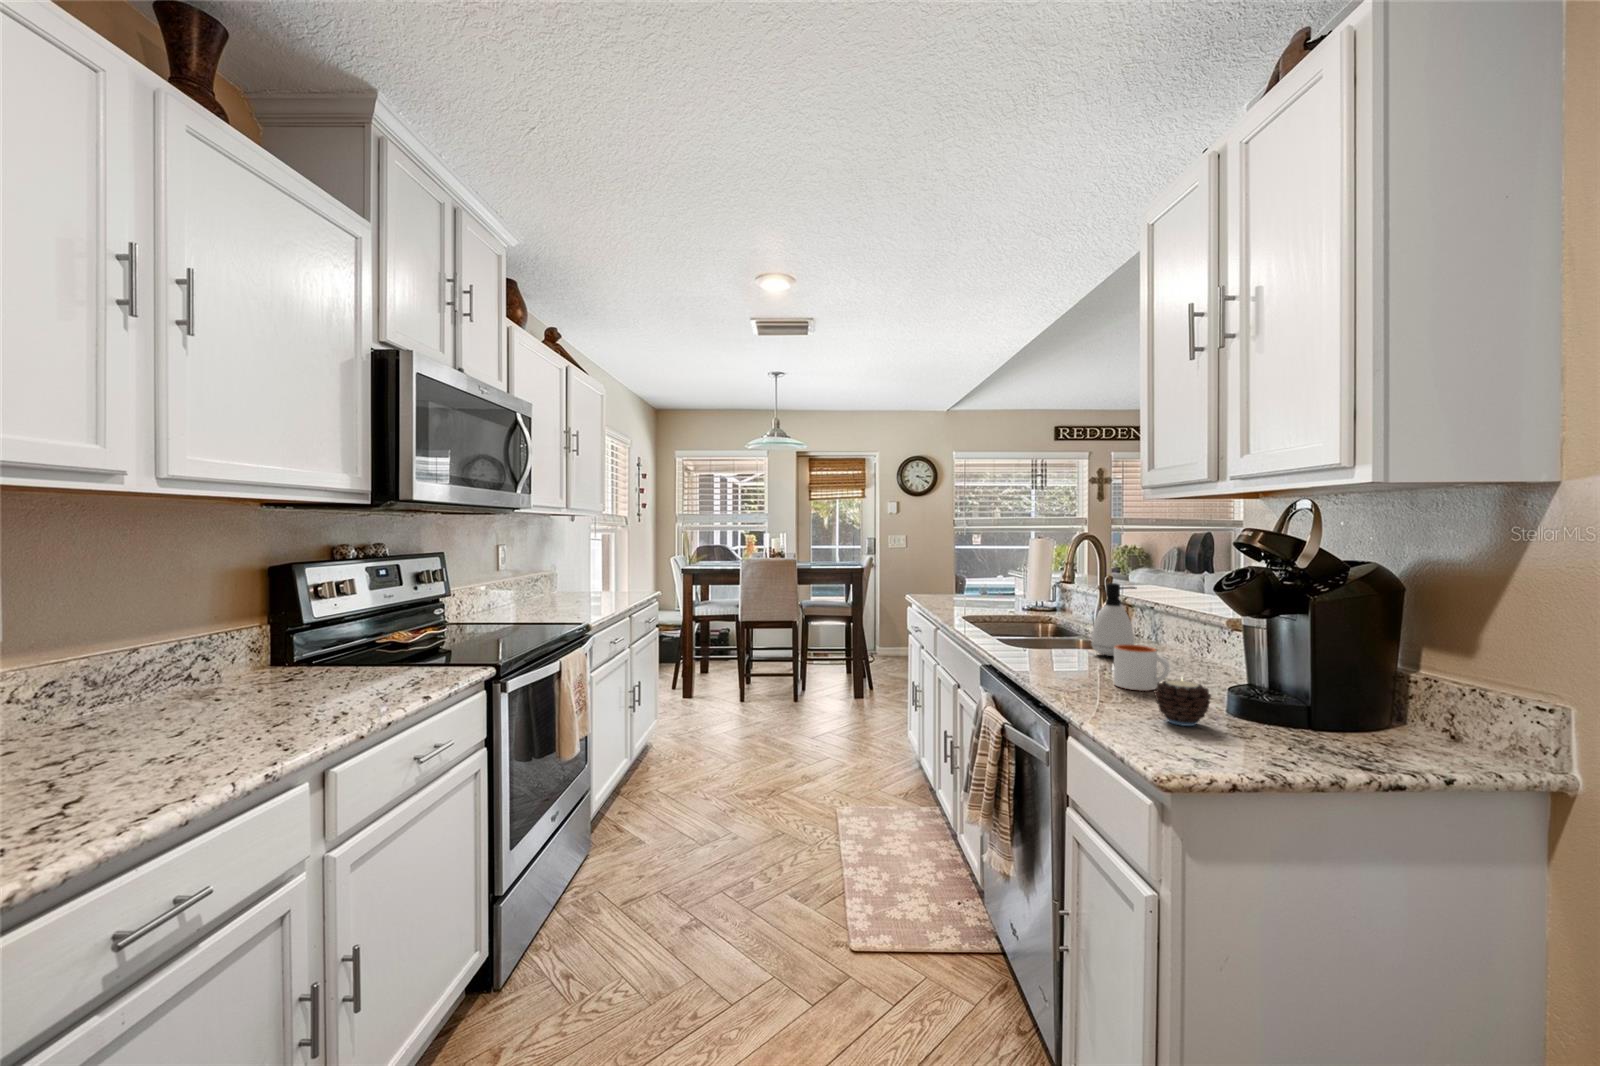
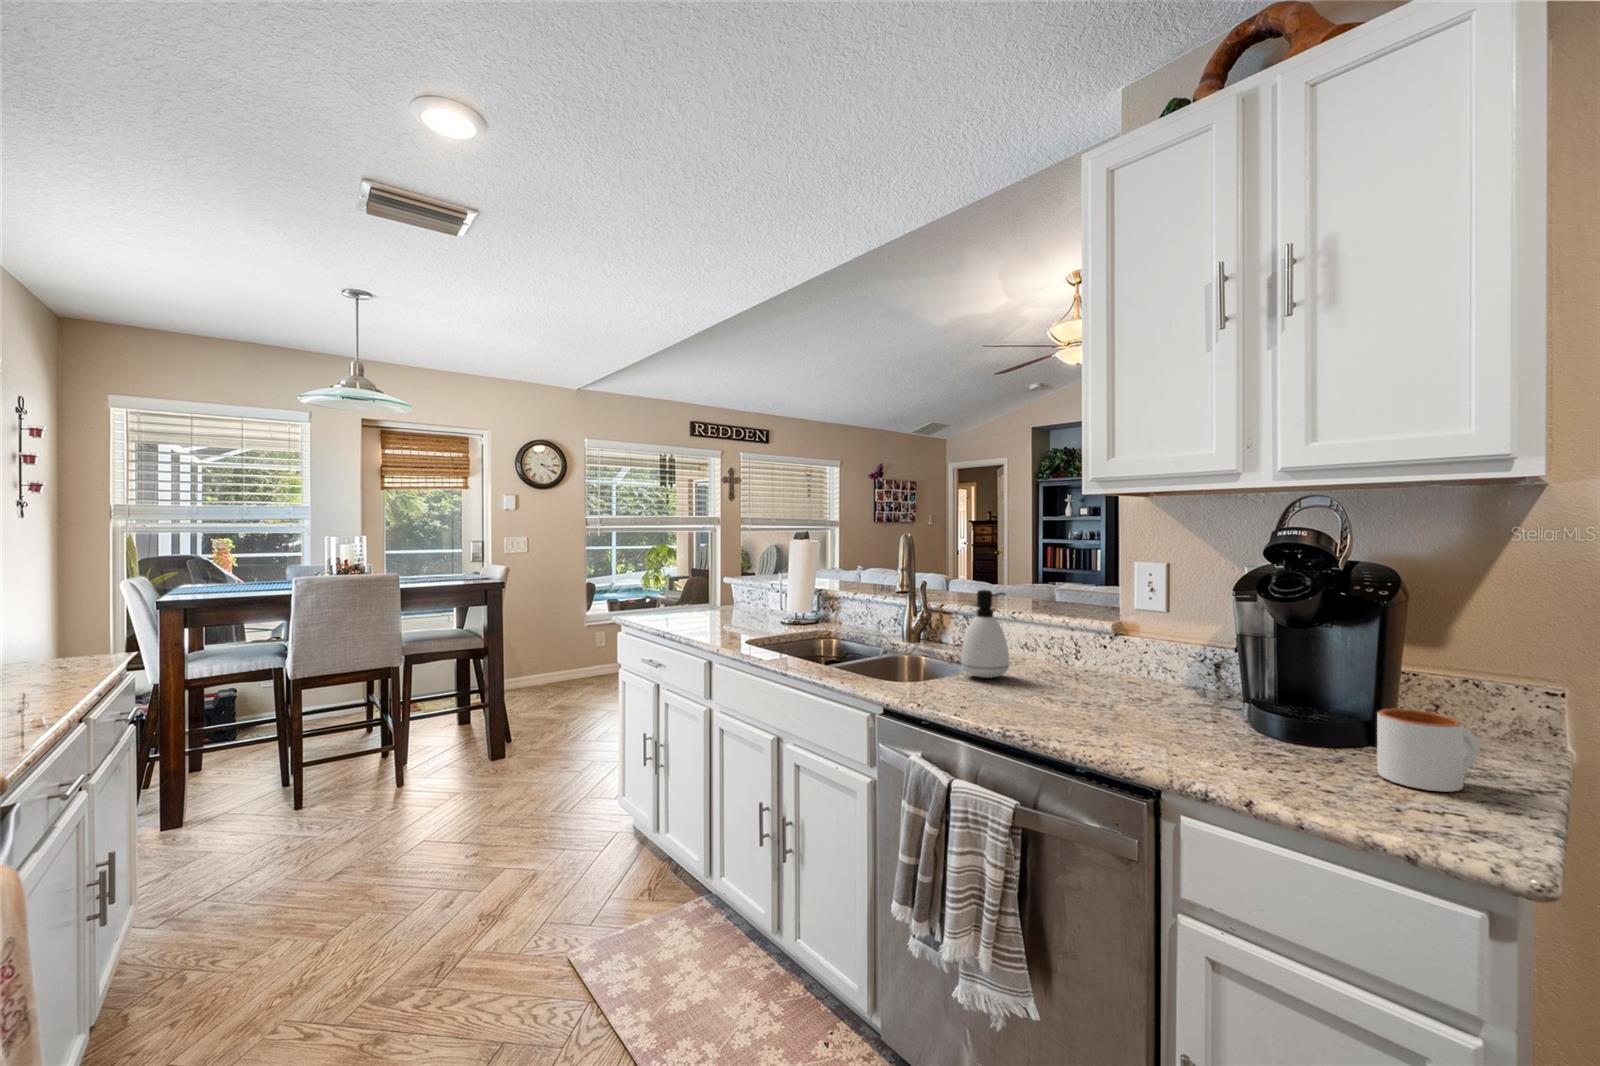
mug: present [1114,645,1170,691] -> present [1377,709,1480,792]
candle: present [1154,678,1211,726] -> none [1242,708,1323,774]

